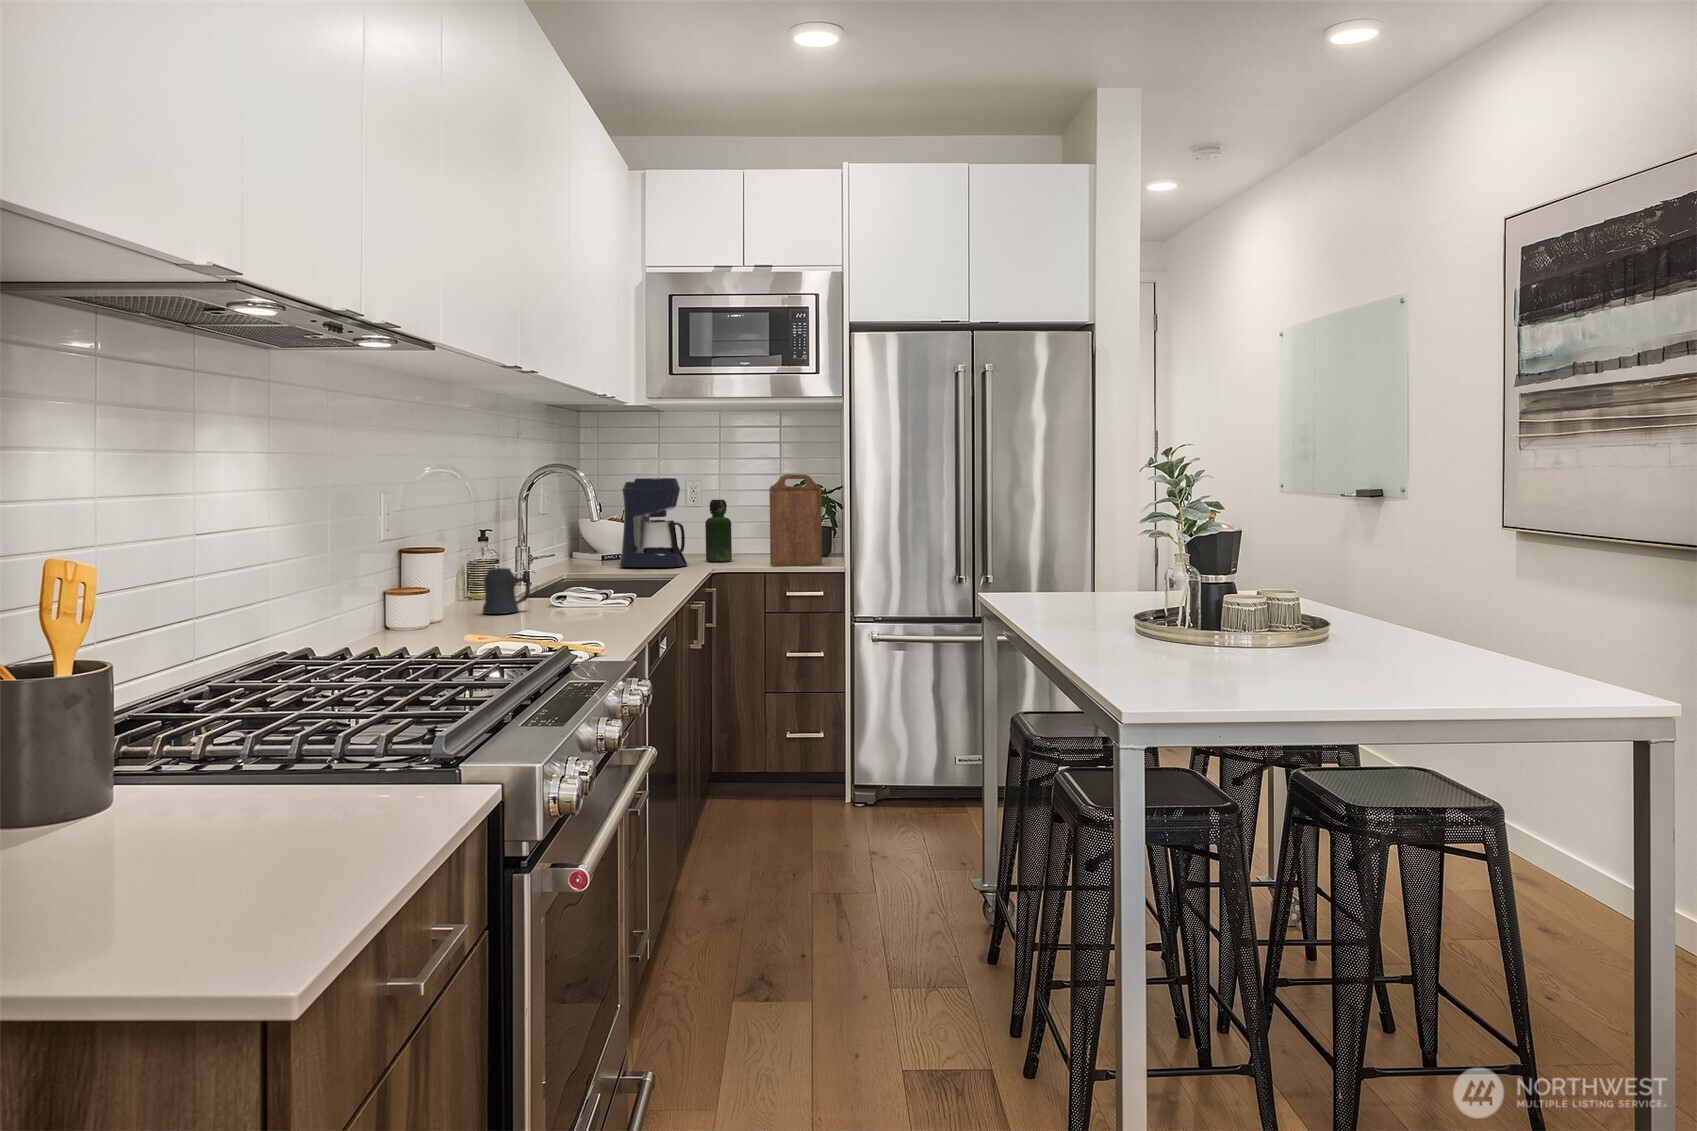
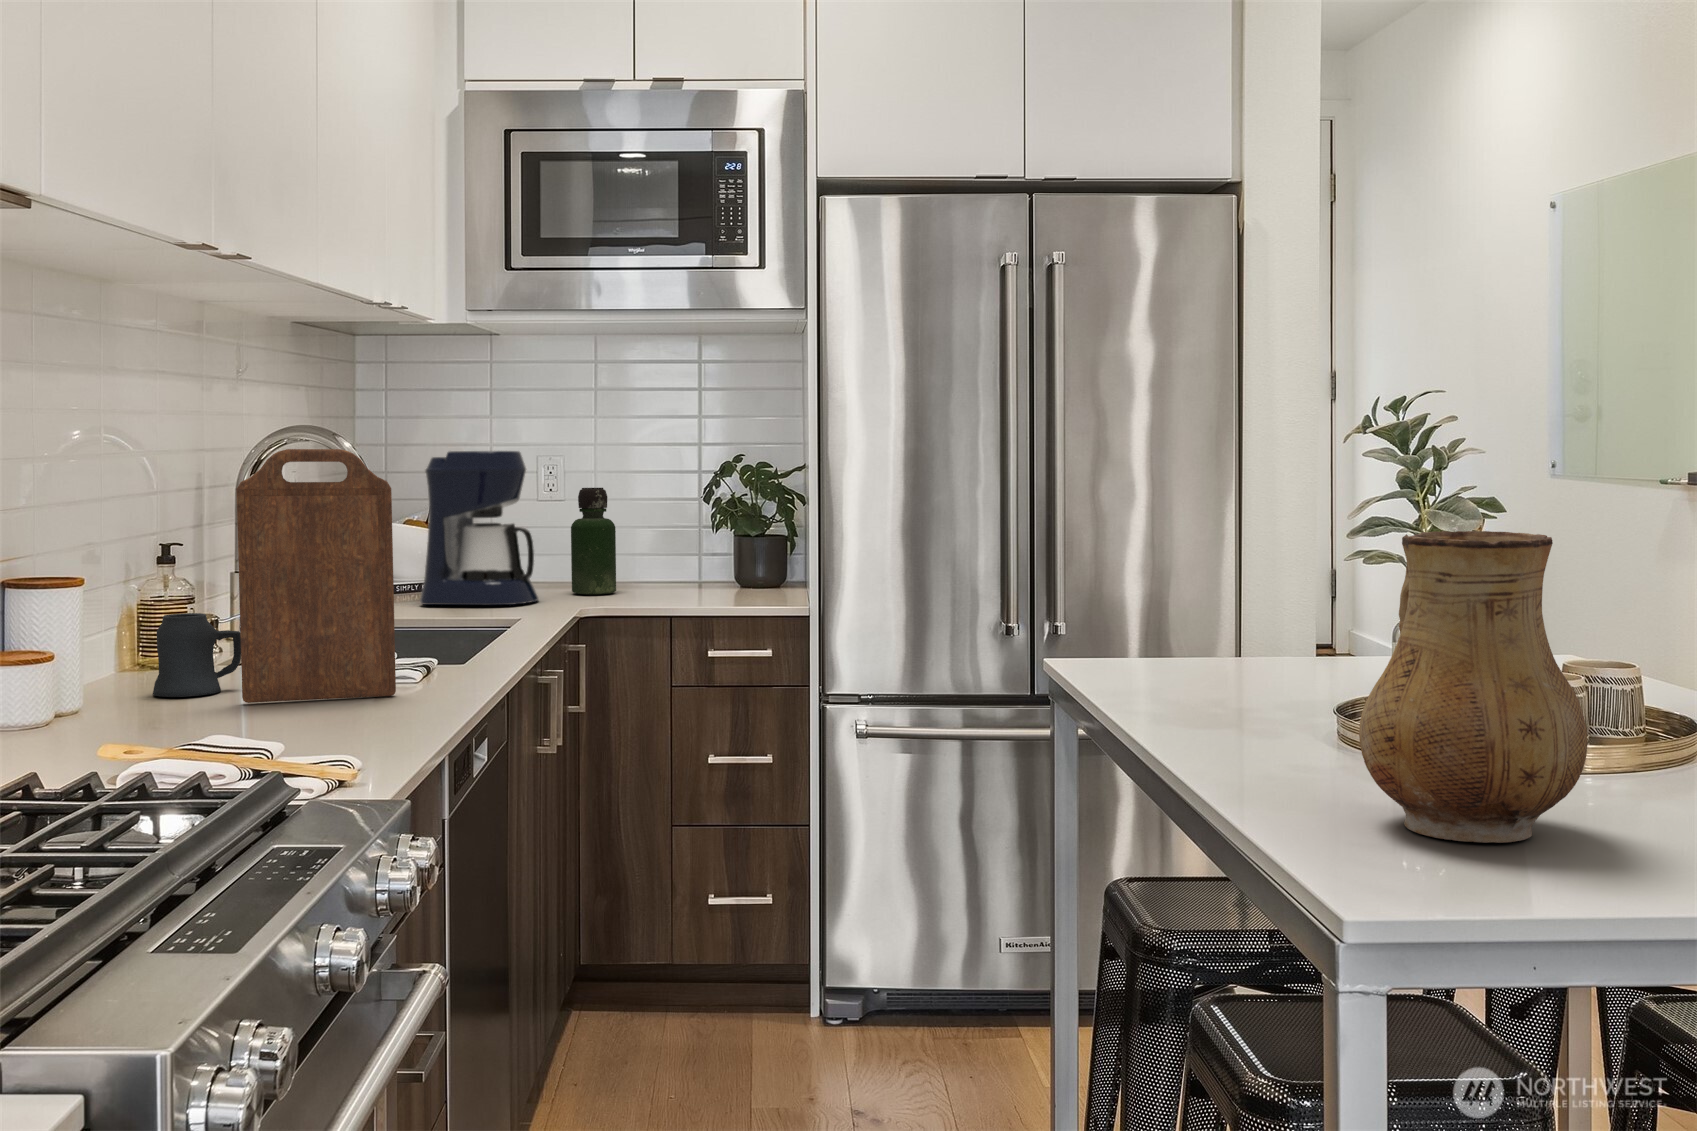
cutting board: present [769,474,822,566] -> present [236,449,396,703]
ceramic pitcher: none [1137,517,1254,678] -> present [1359,531,1587,843]

